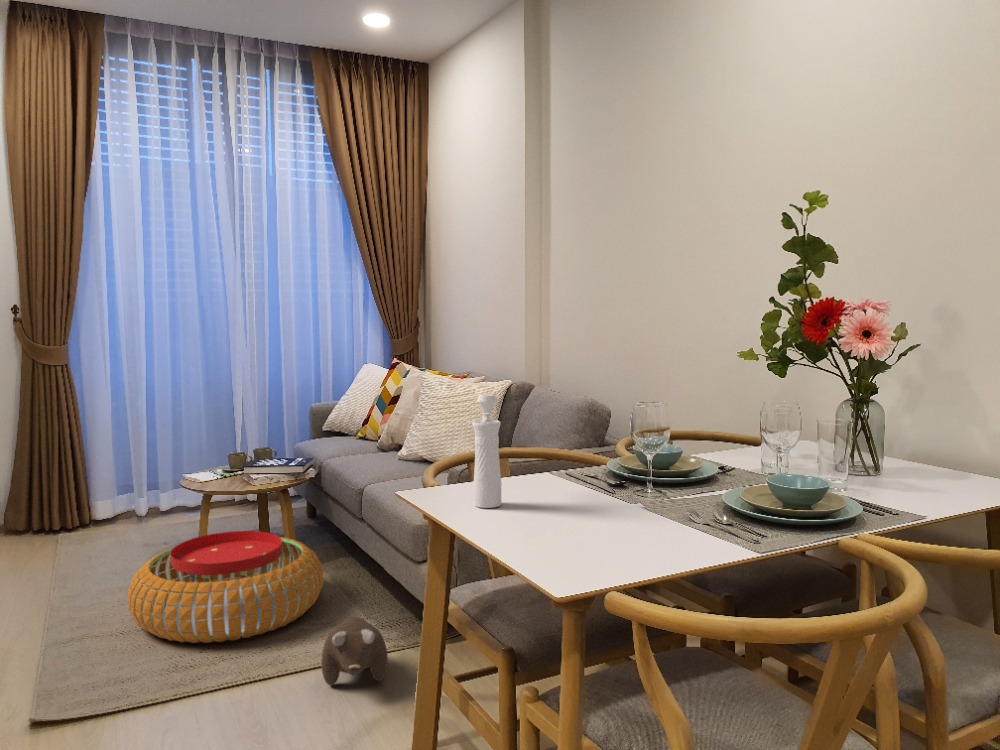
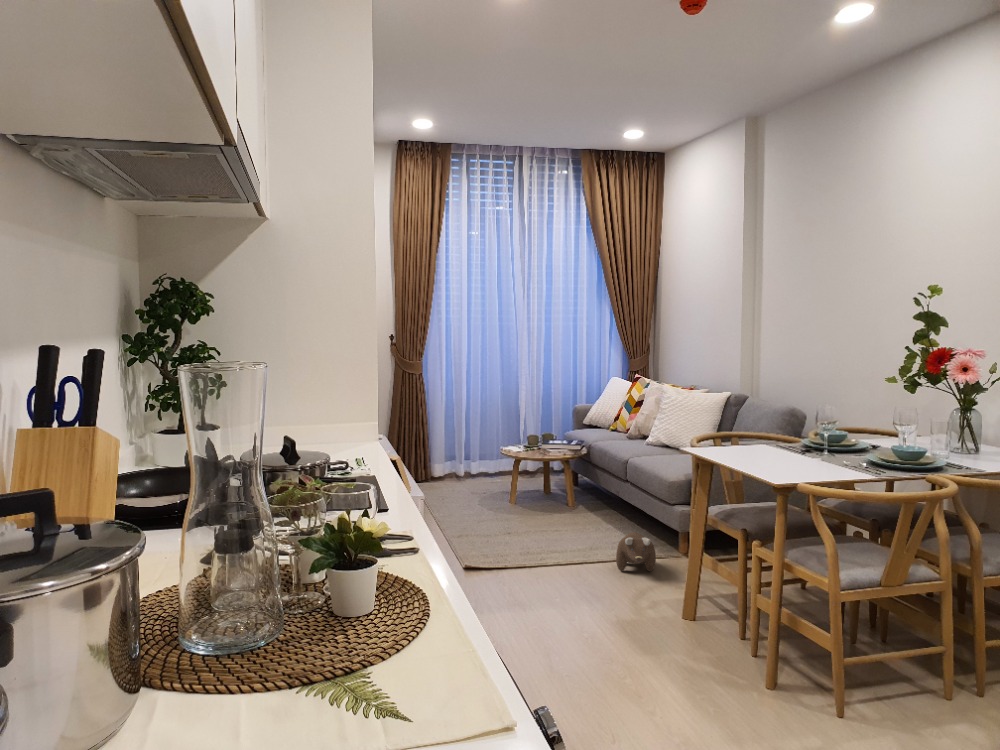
pepper mill: present [472,394,502,508] -> none [727,398,743,457]
pouf: present [128,531,323,643] -> none [487,483,603,546]

